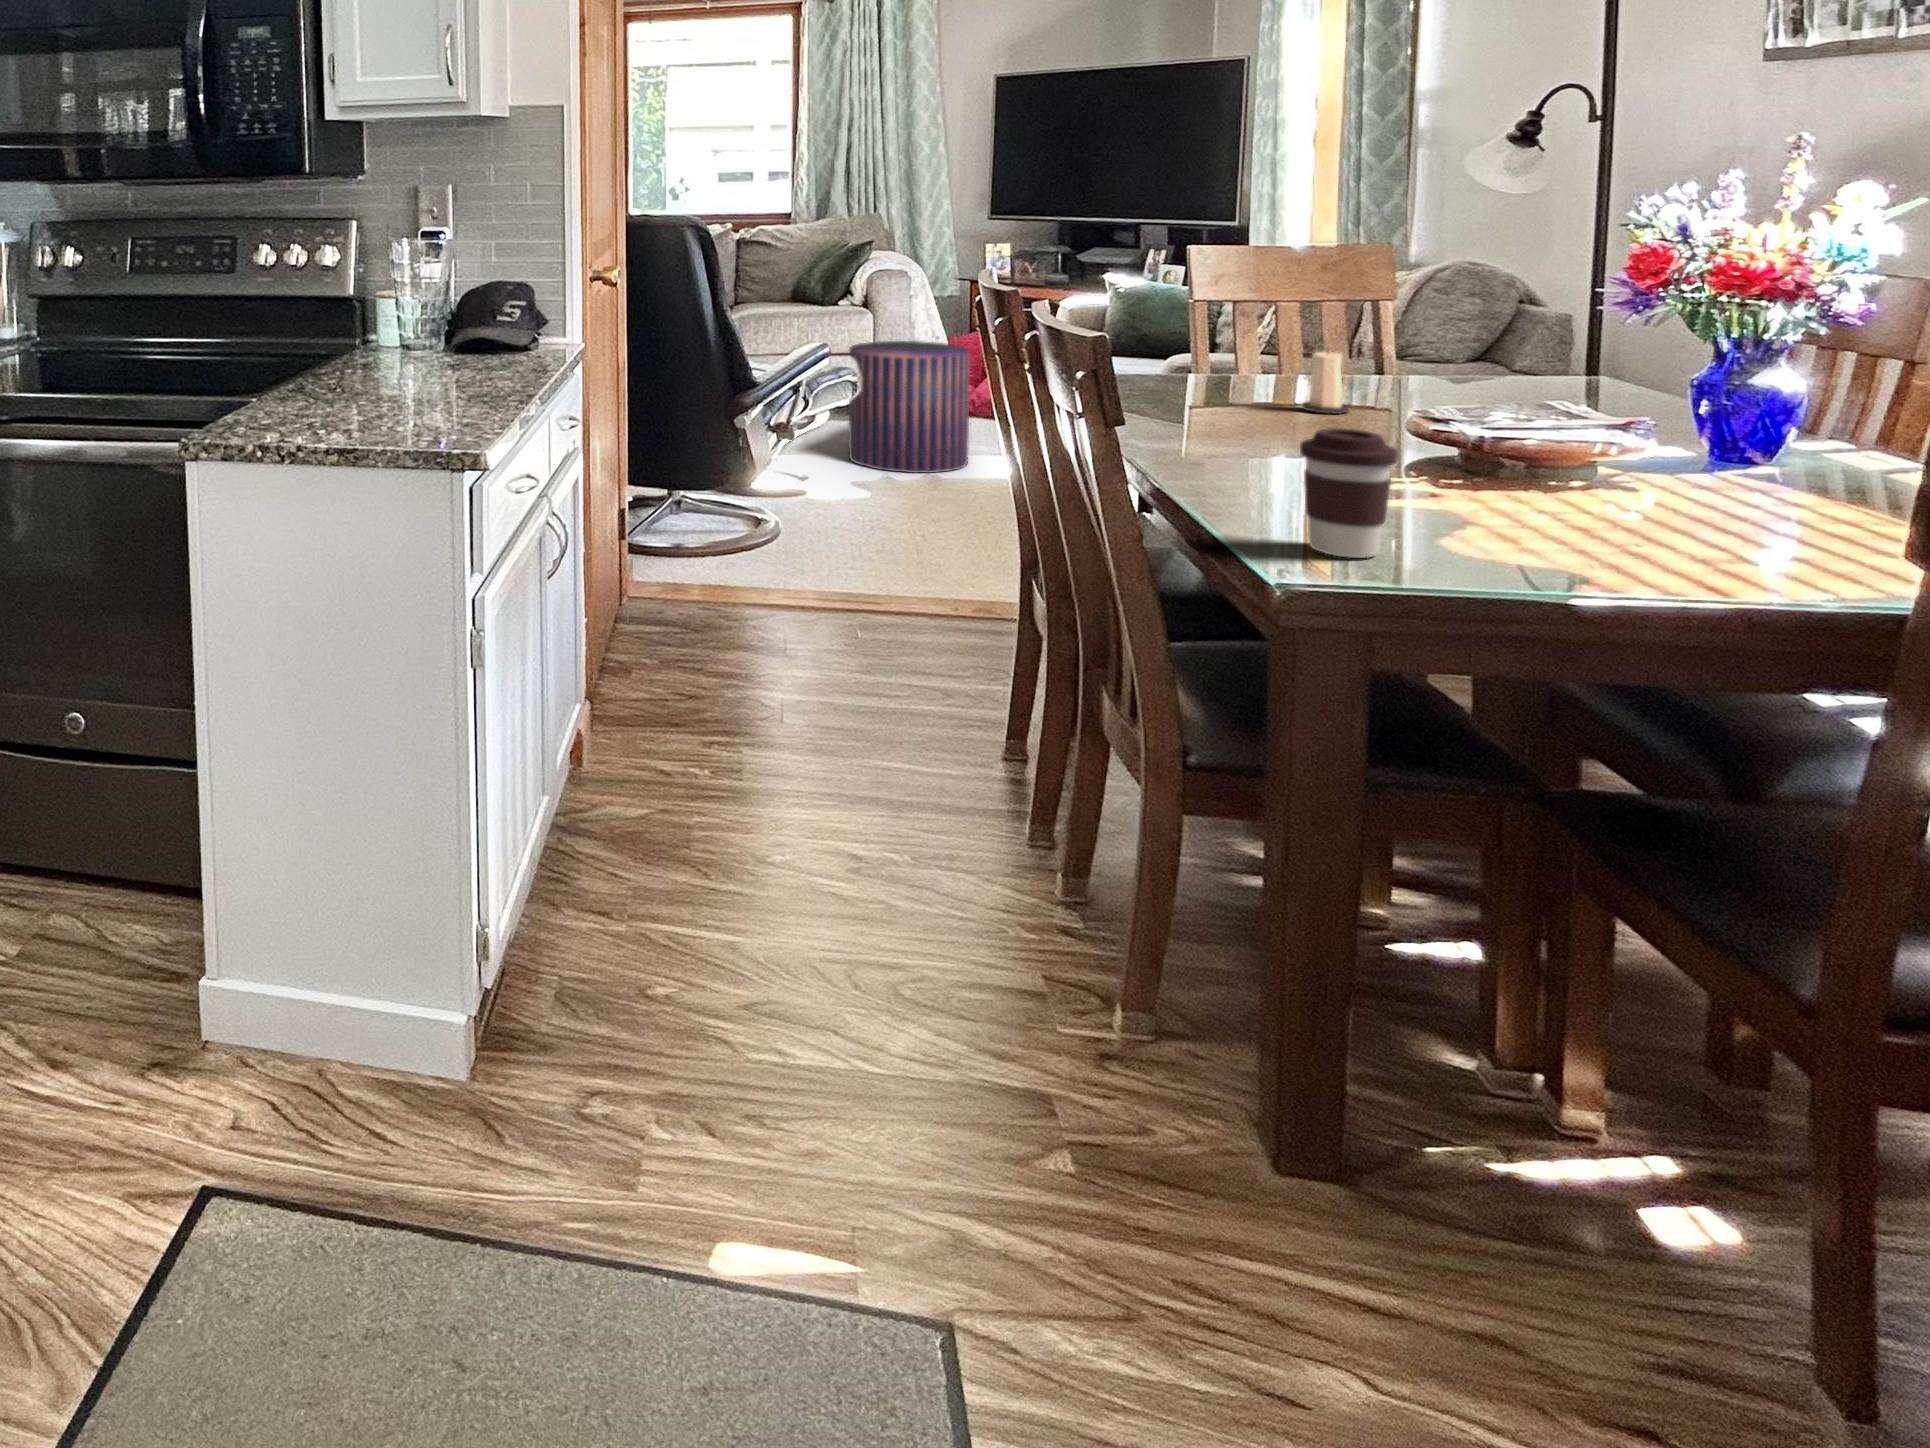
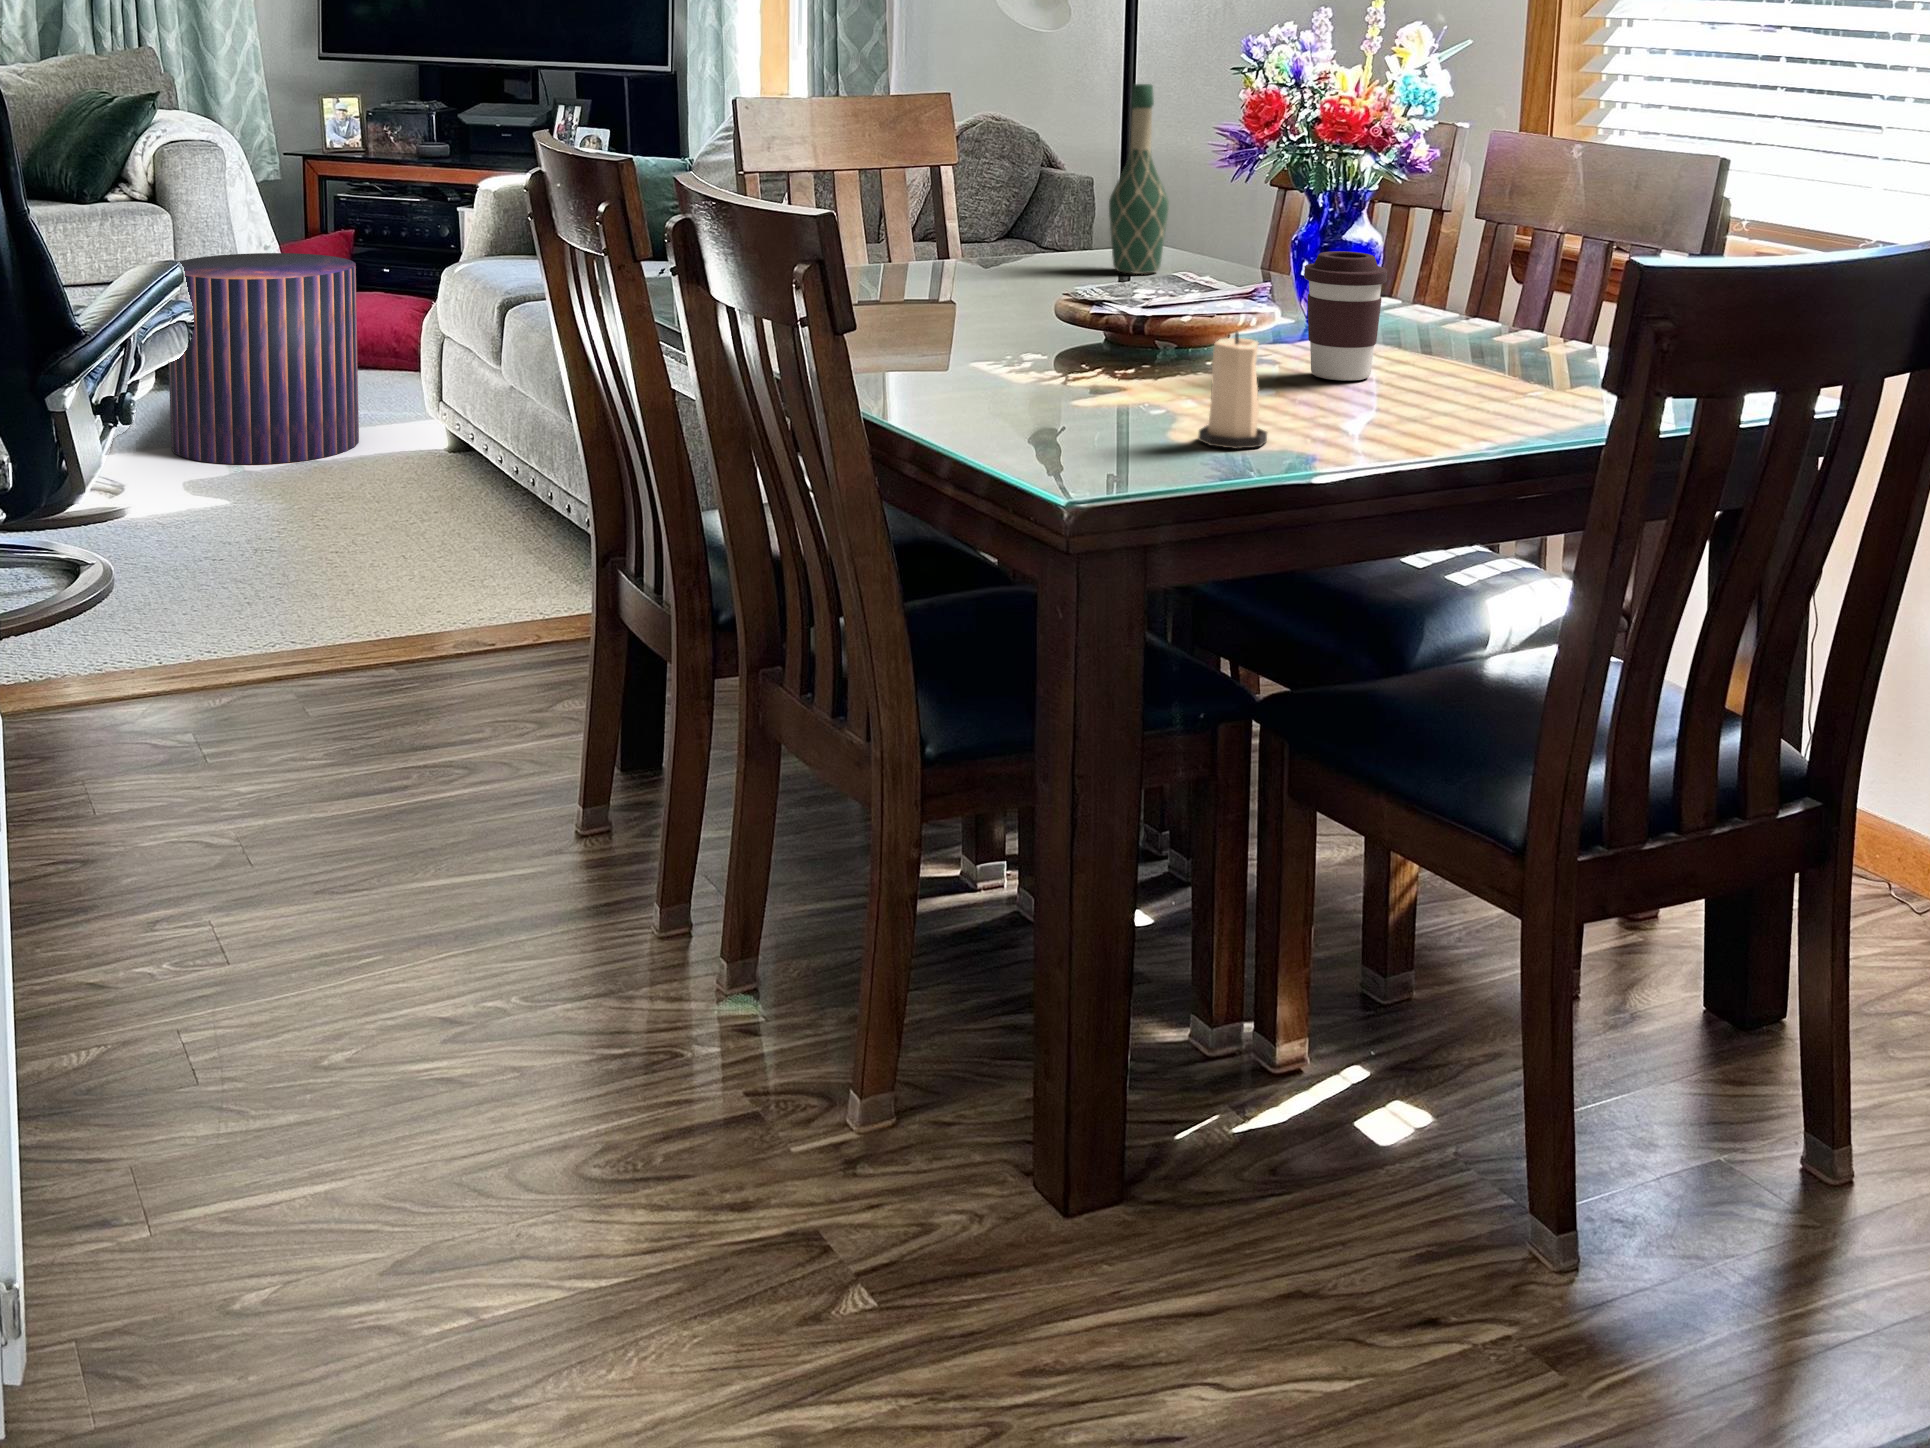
wine bottle: none [1519,240,1586,400] -> present [1109,84,1169,274]
candle: present [1302,350,1349,414] -> present [1199,331,1267,449]
coffee cup: present [1300,428,1398,558] -> present [1304,251,1387,380]

